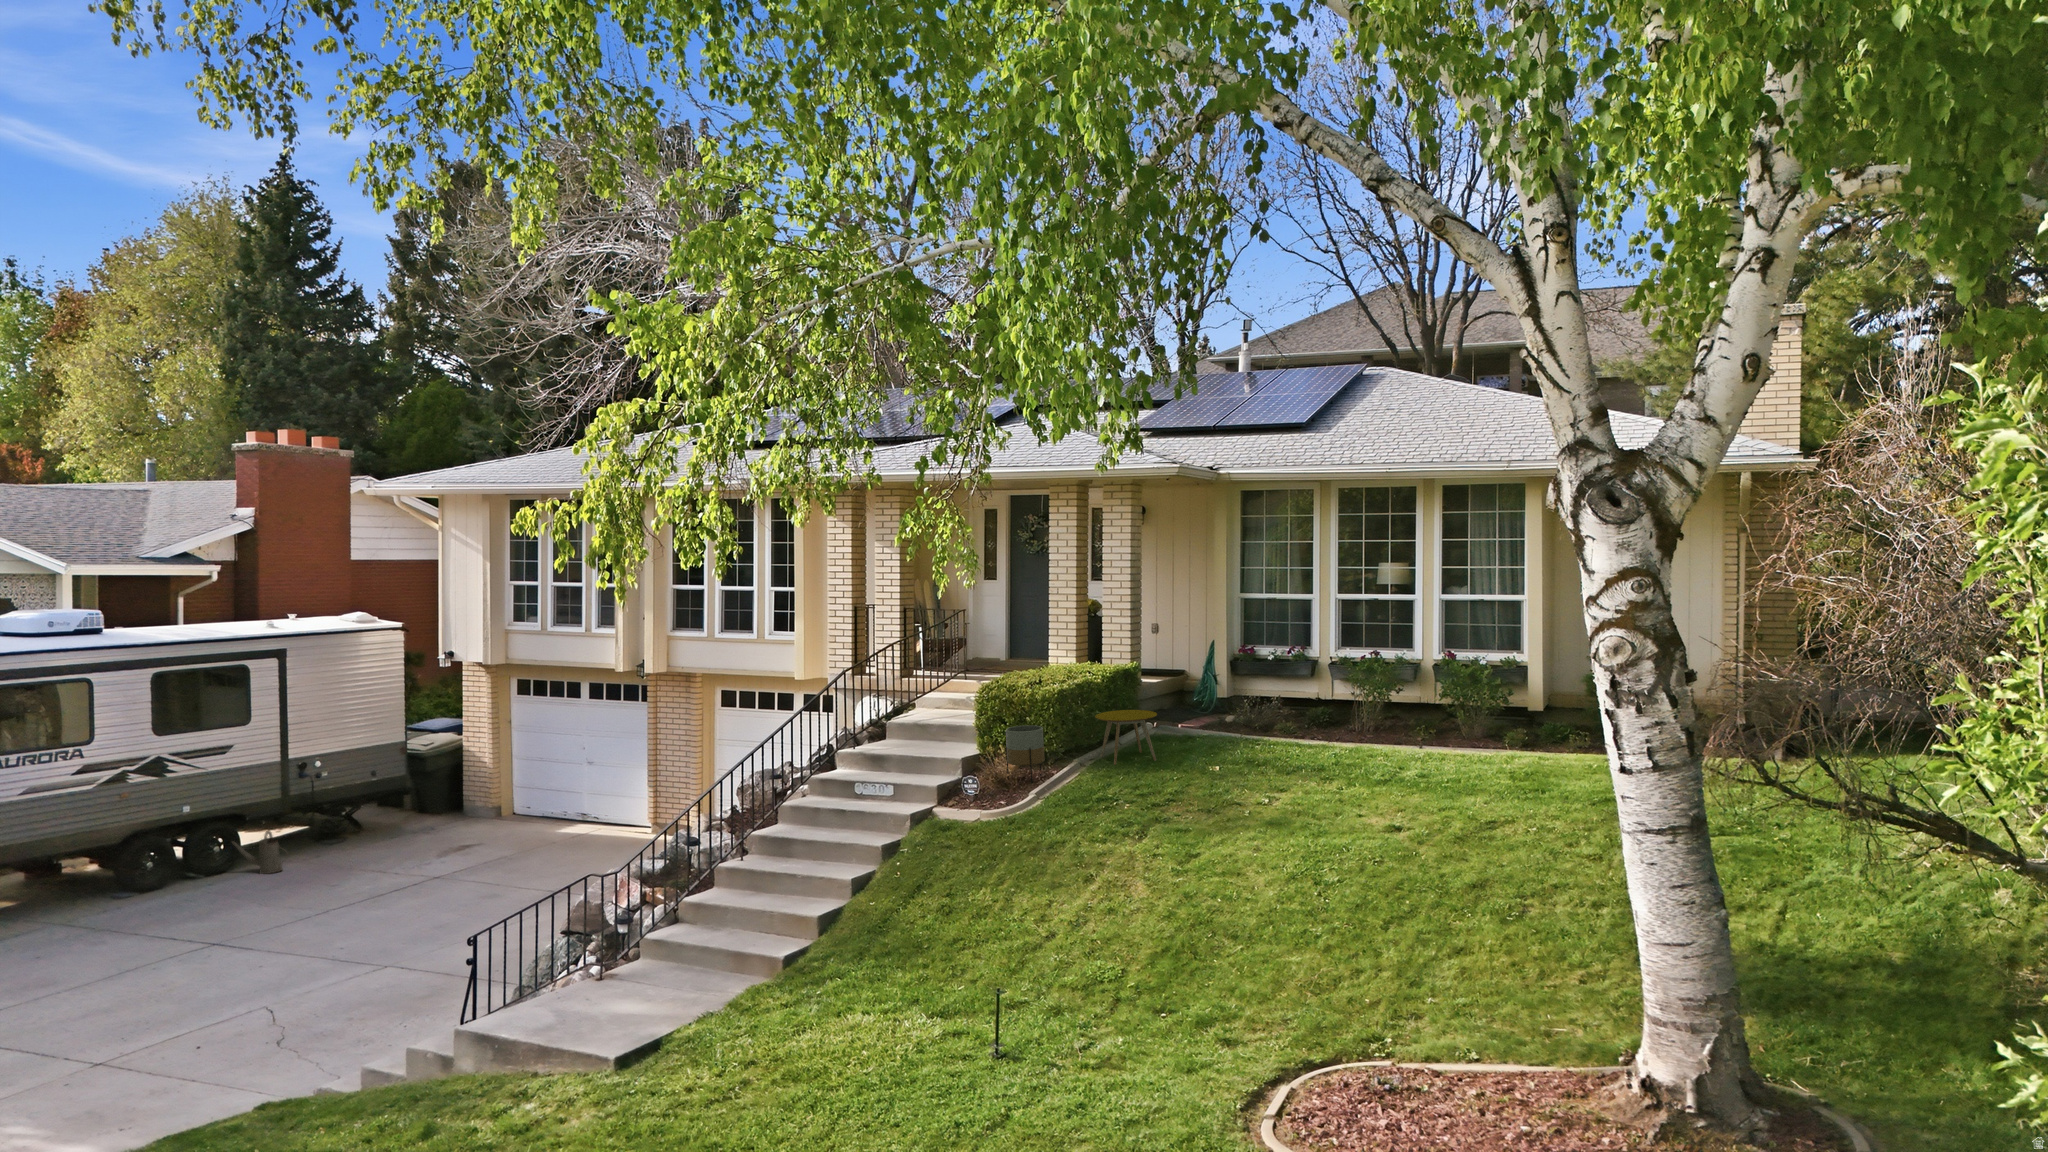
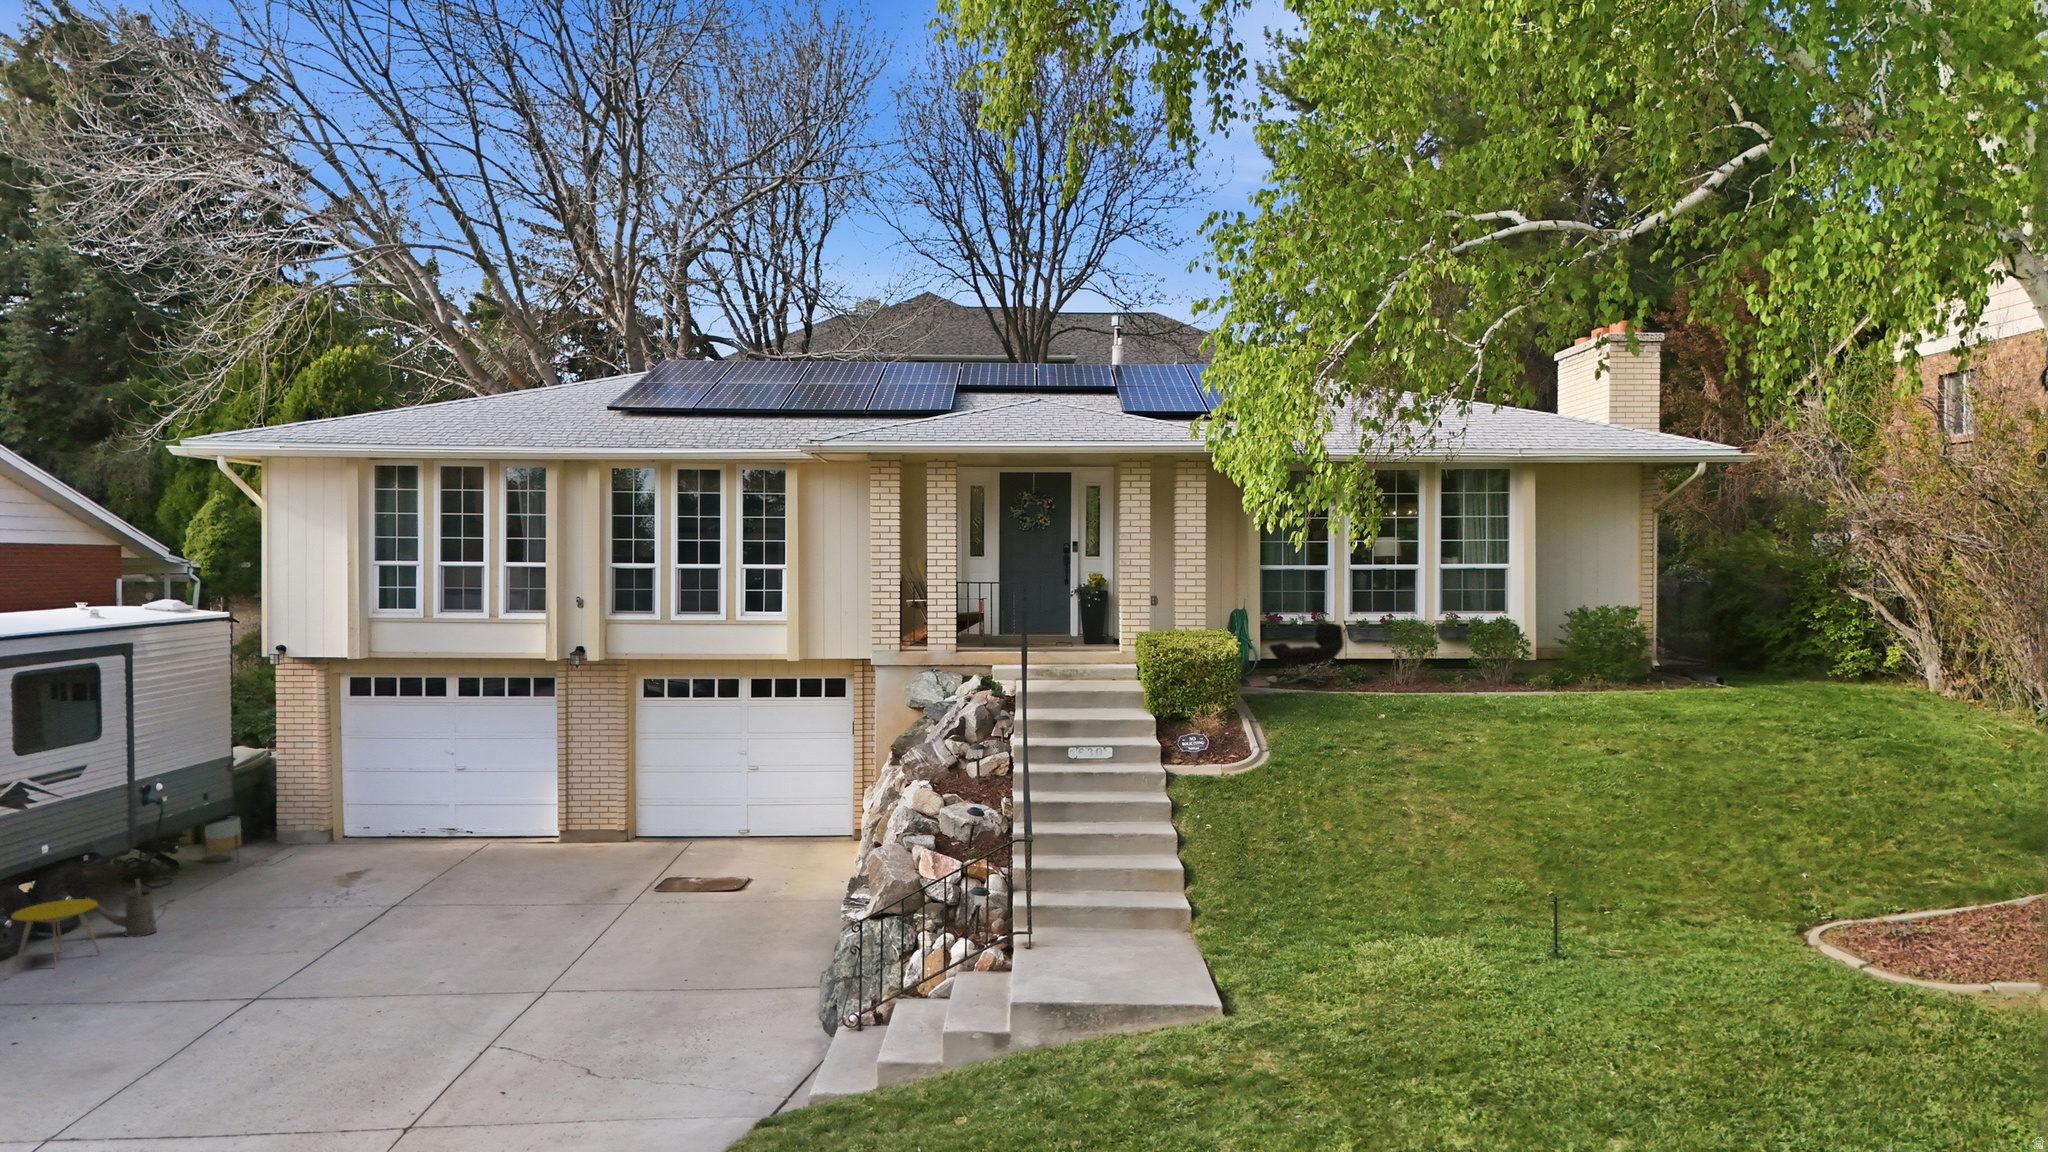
lounge chair: none [1231,657,1307,722] -> present [1269,623,1344,681]
side table: present [1095,710,1157,765] -> present [11,899,100,968]
planter: present [1006,725,1045,783] -> present [205,817,241,851]

